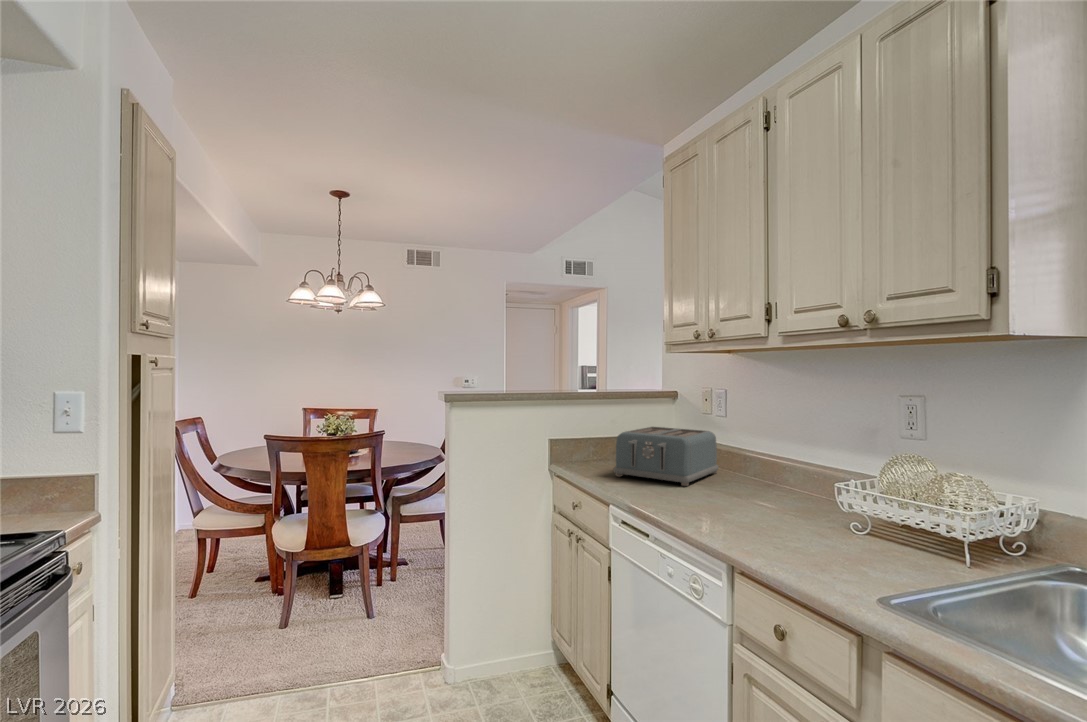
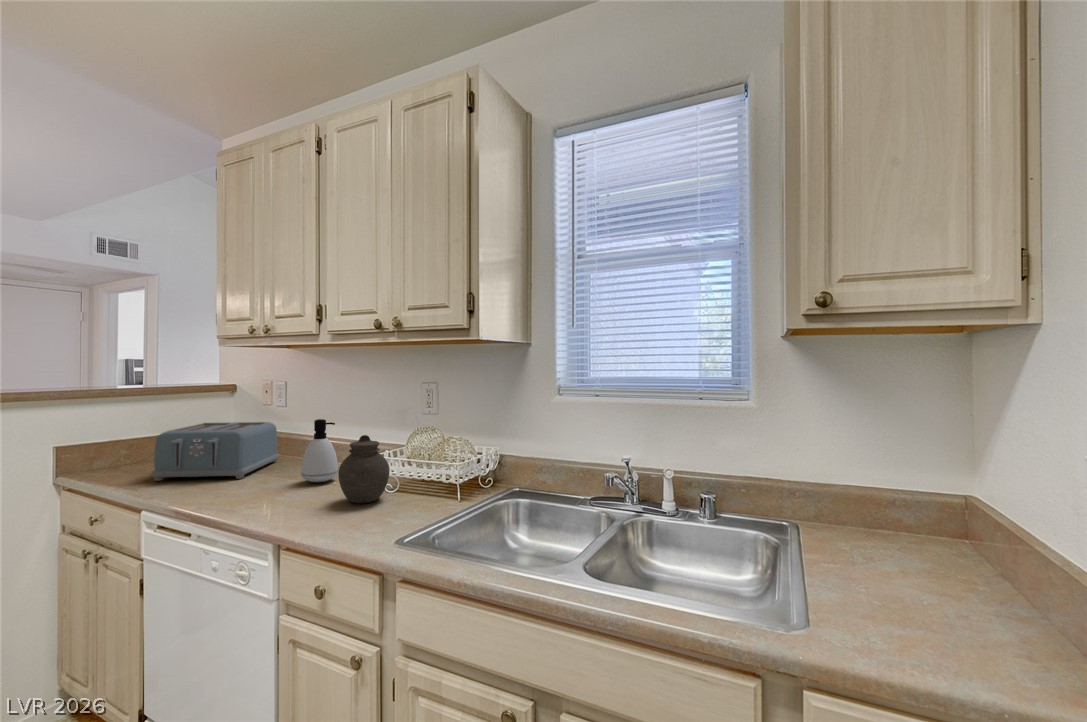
soap dispenser: none [746,433,787,504] -> present [301,419,338,482]
jar: none [793,457,859,540] -> present [338,435,390,503]

